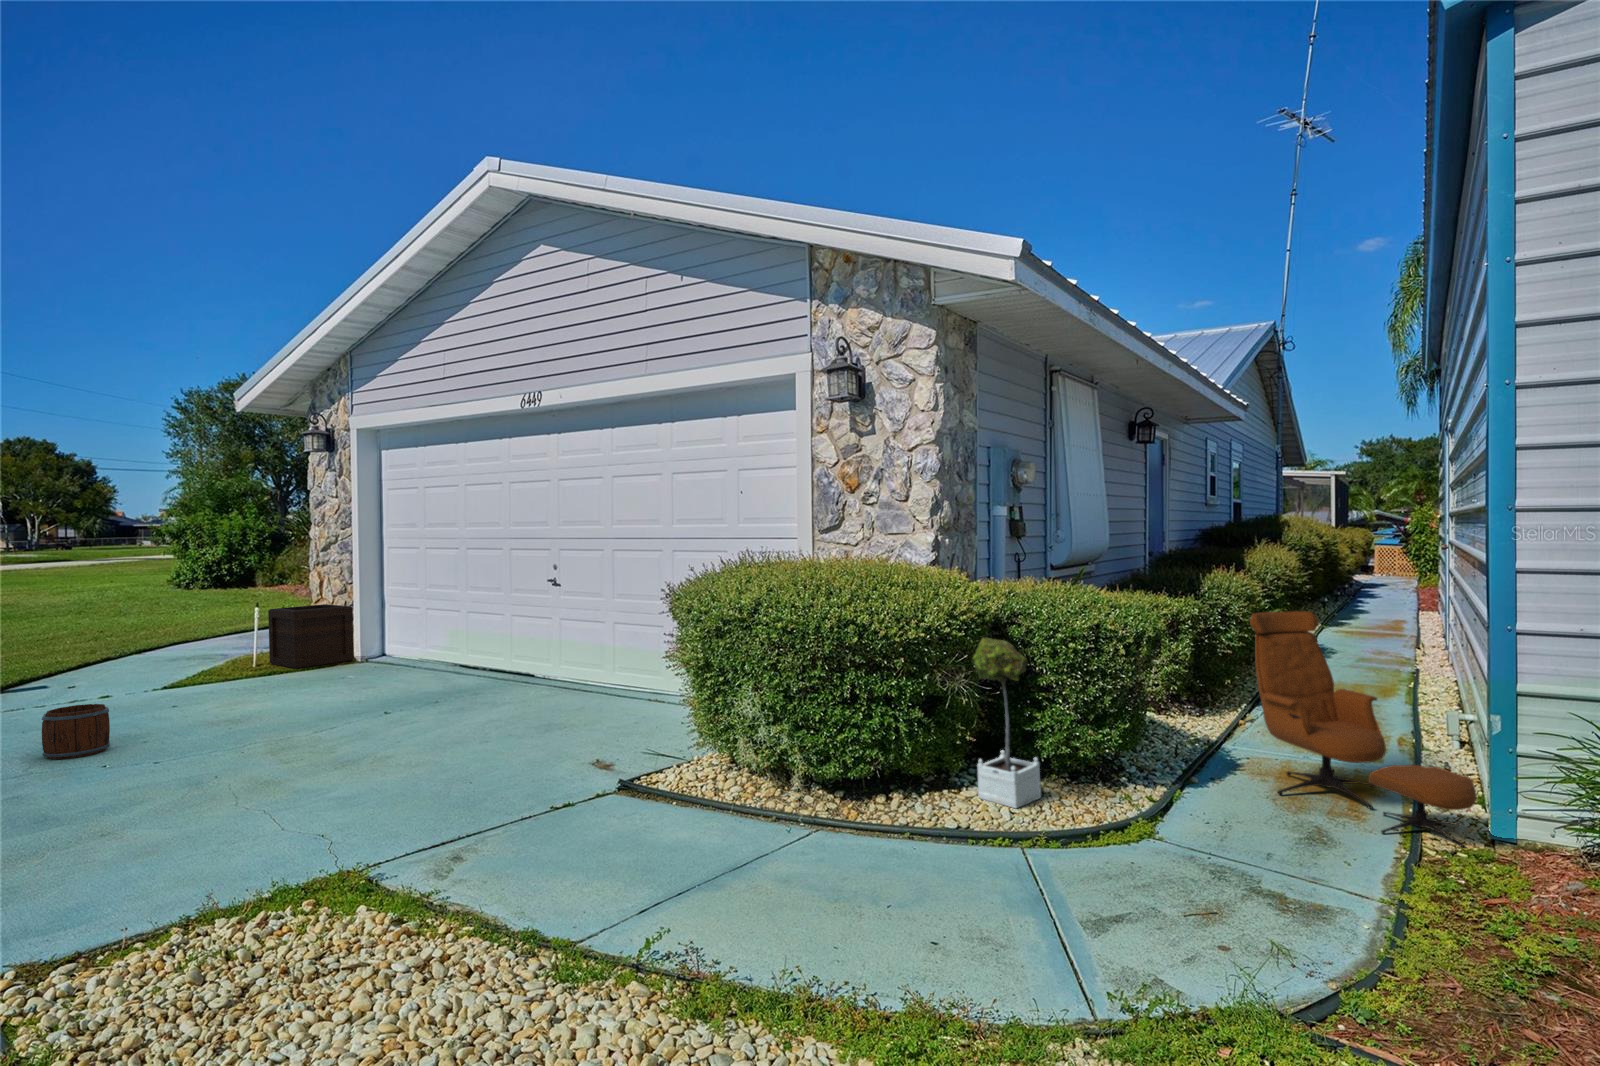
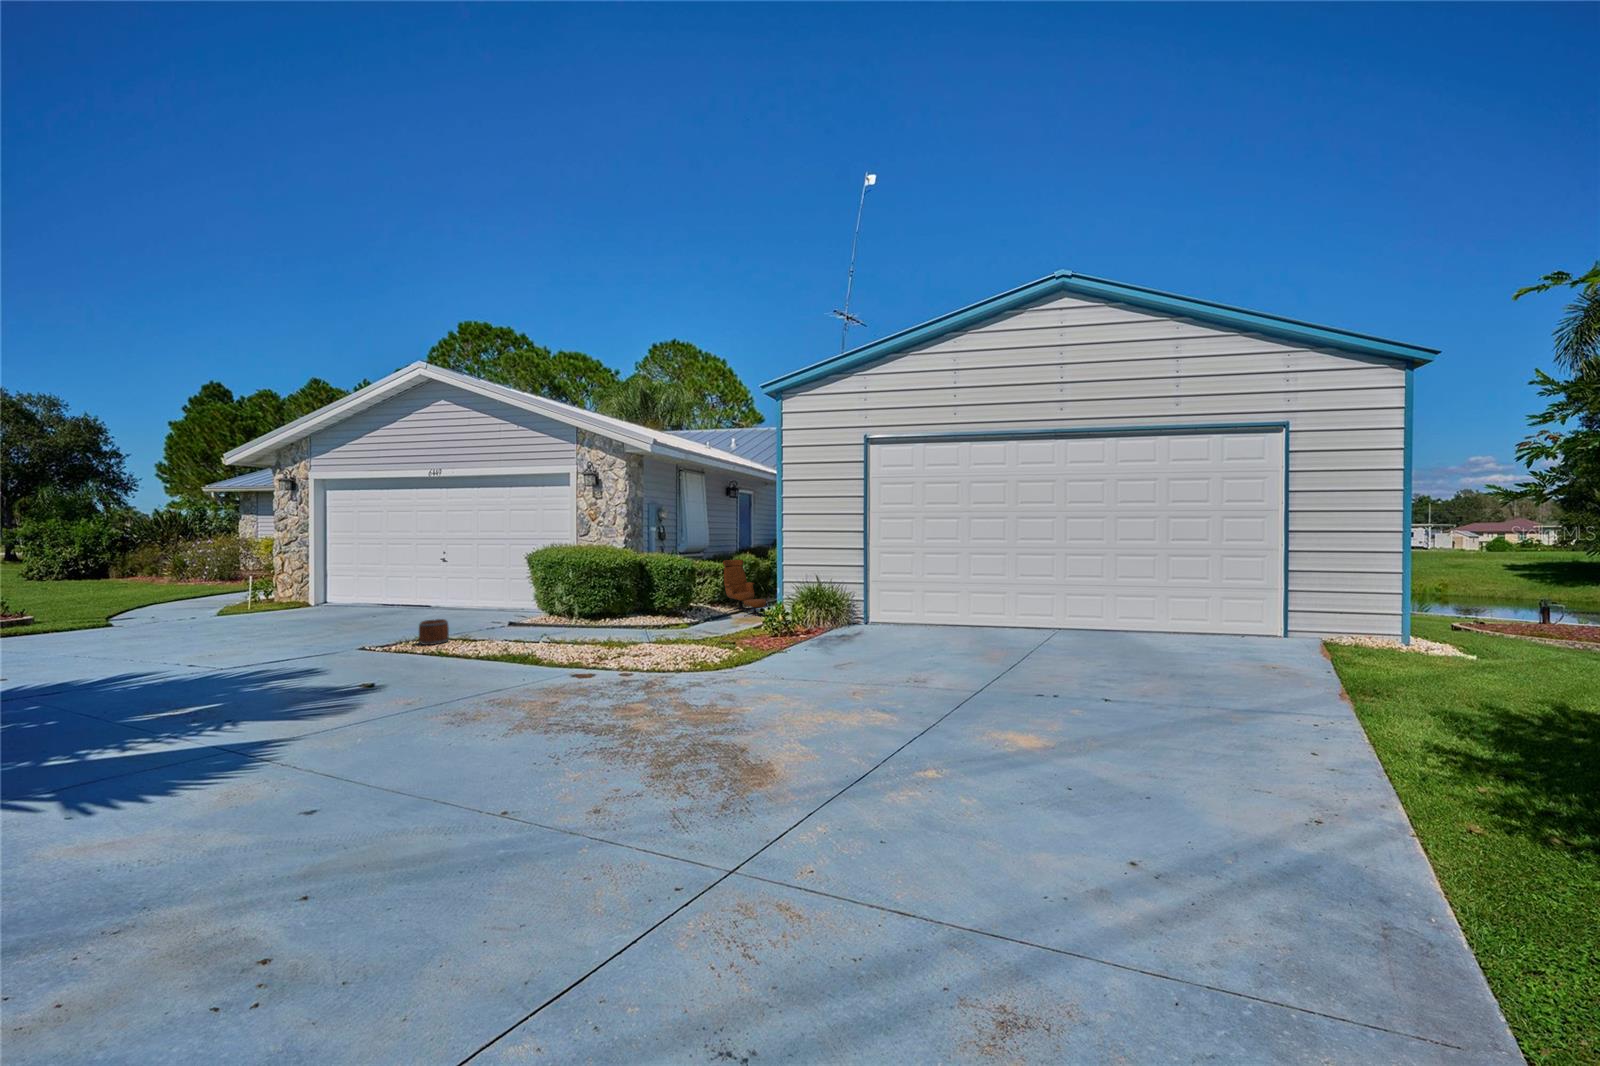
wooden crate: present [268,604,354,669] -> none [254,576,310,609]
potted tree: present [973,638,1041,808] -> none [631,568,655,620]
bucket: present [42,704,110,759] -> present [419,619,449,645]

